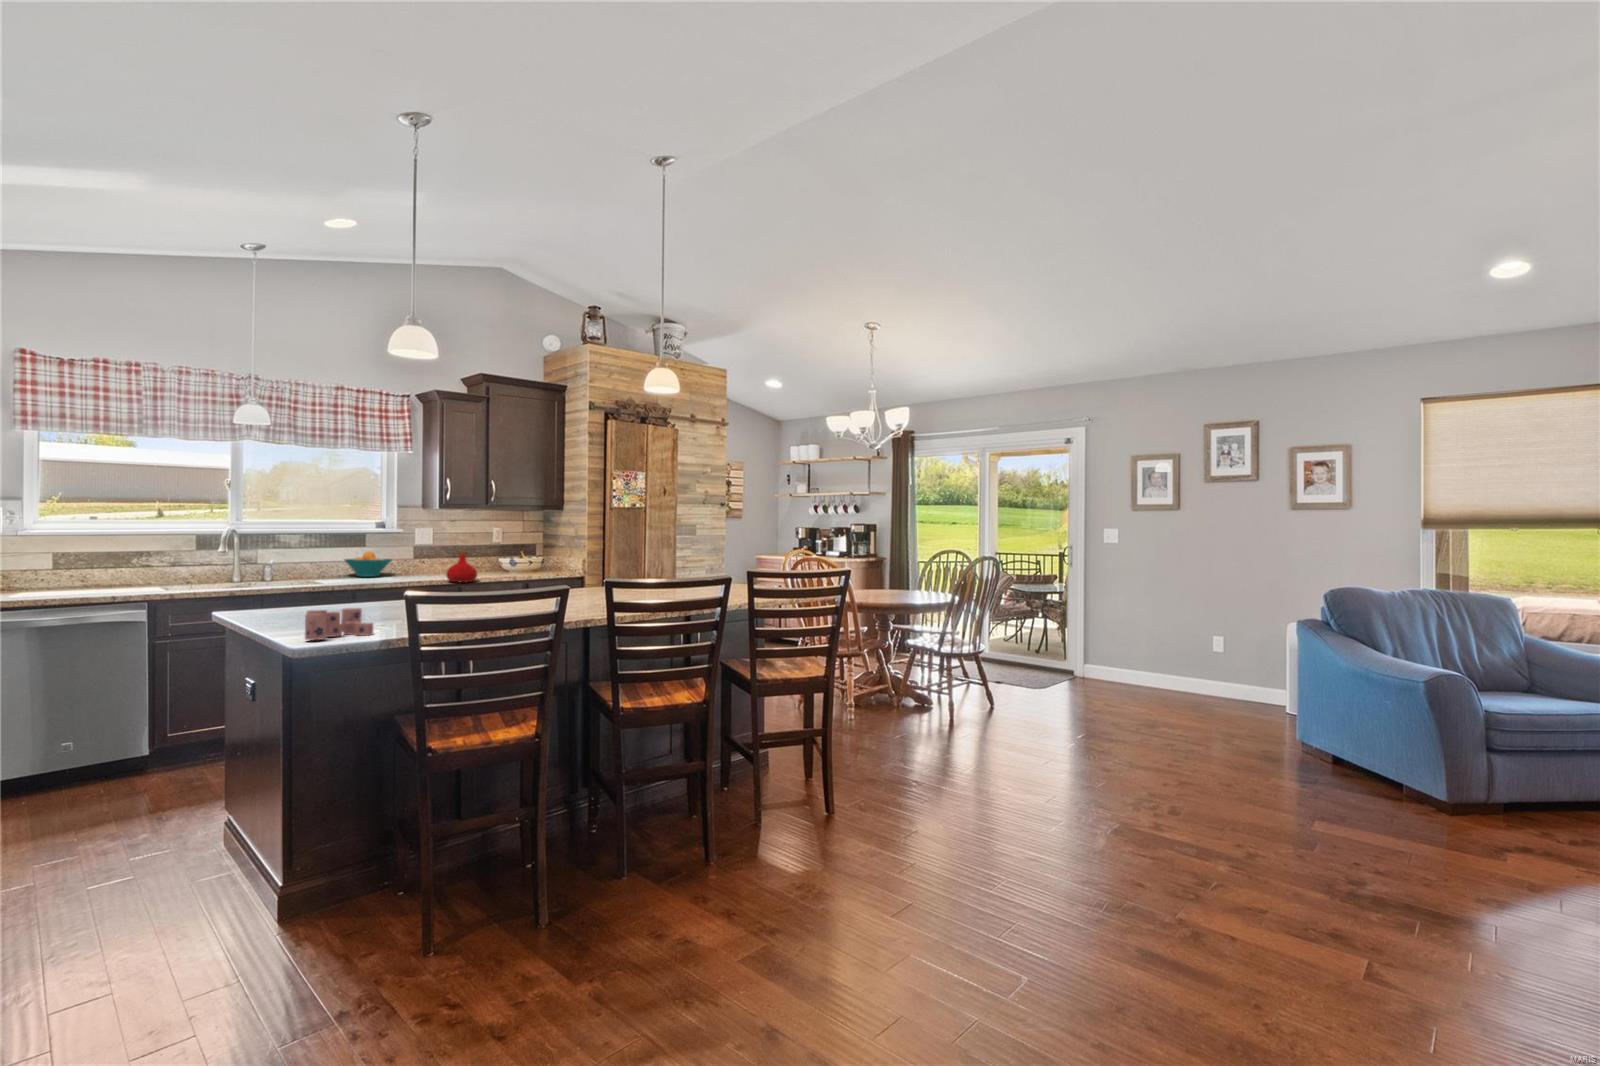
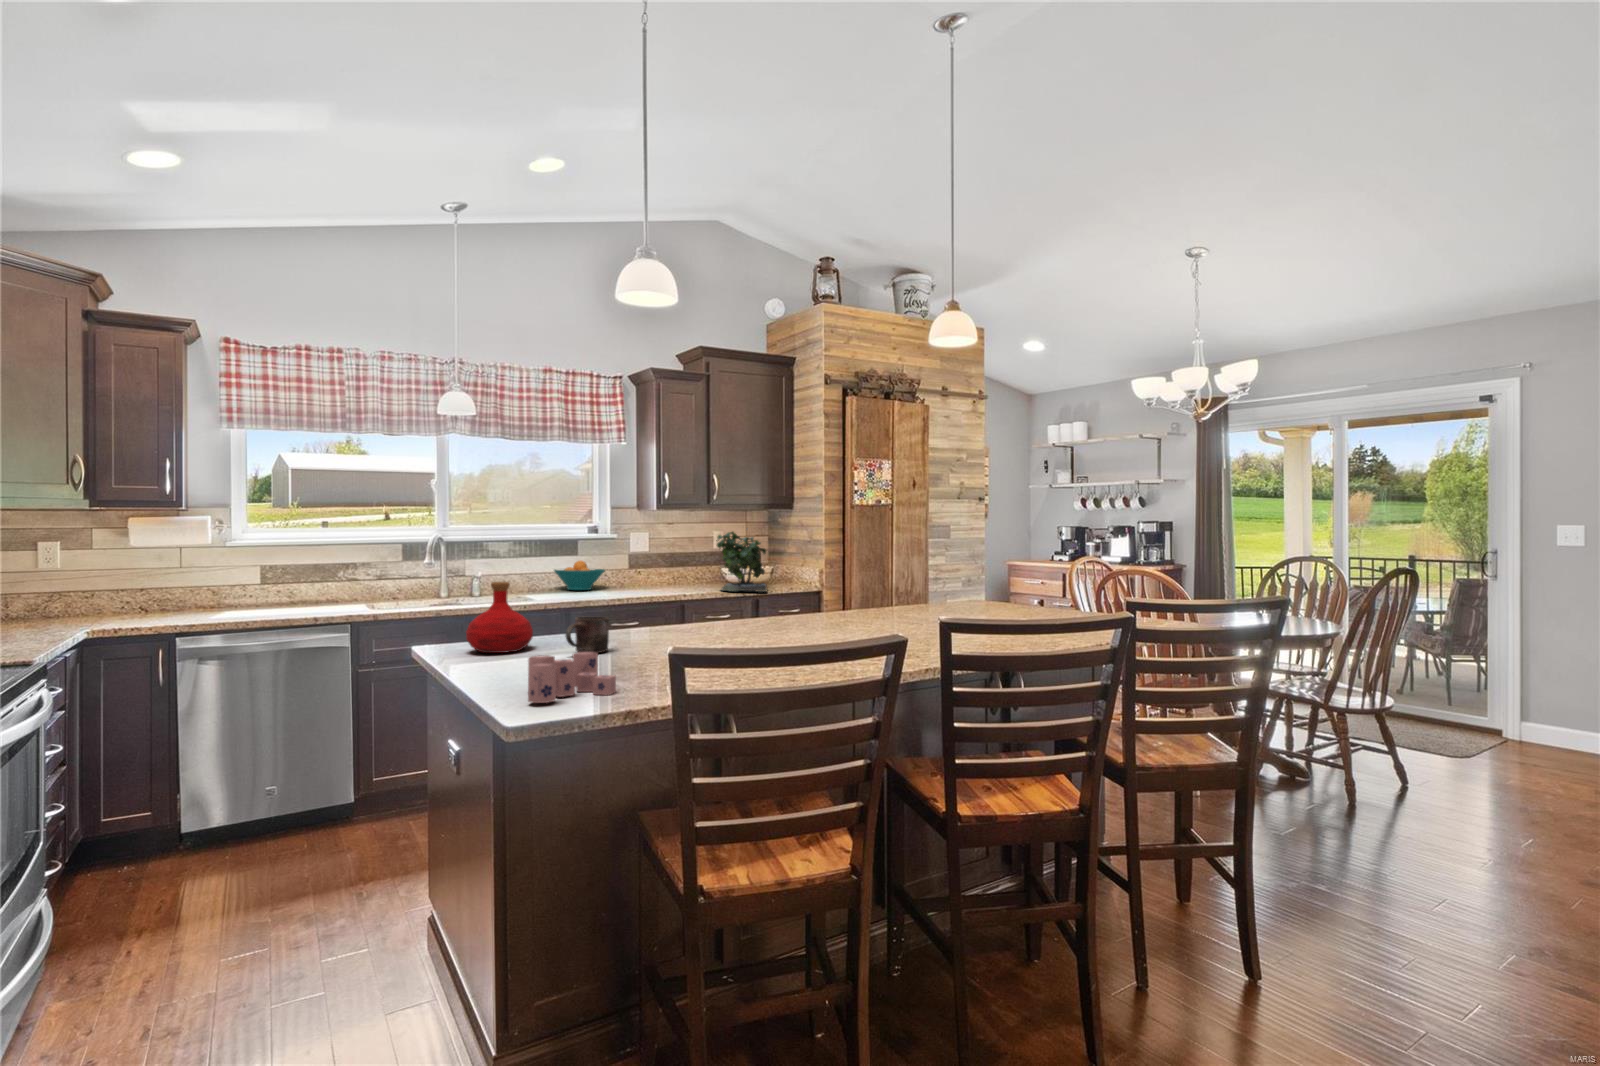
potted plant: none [493,526,538,578] -> present [716,532,768,592]
bottle: present [446,551,477,582] -> present [466,582,533,653]
mug: none [341,588,377,615] -> present [566,616,609,653]

